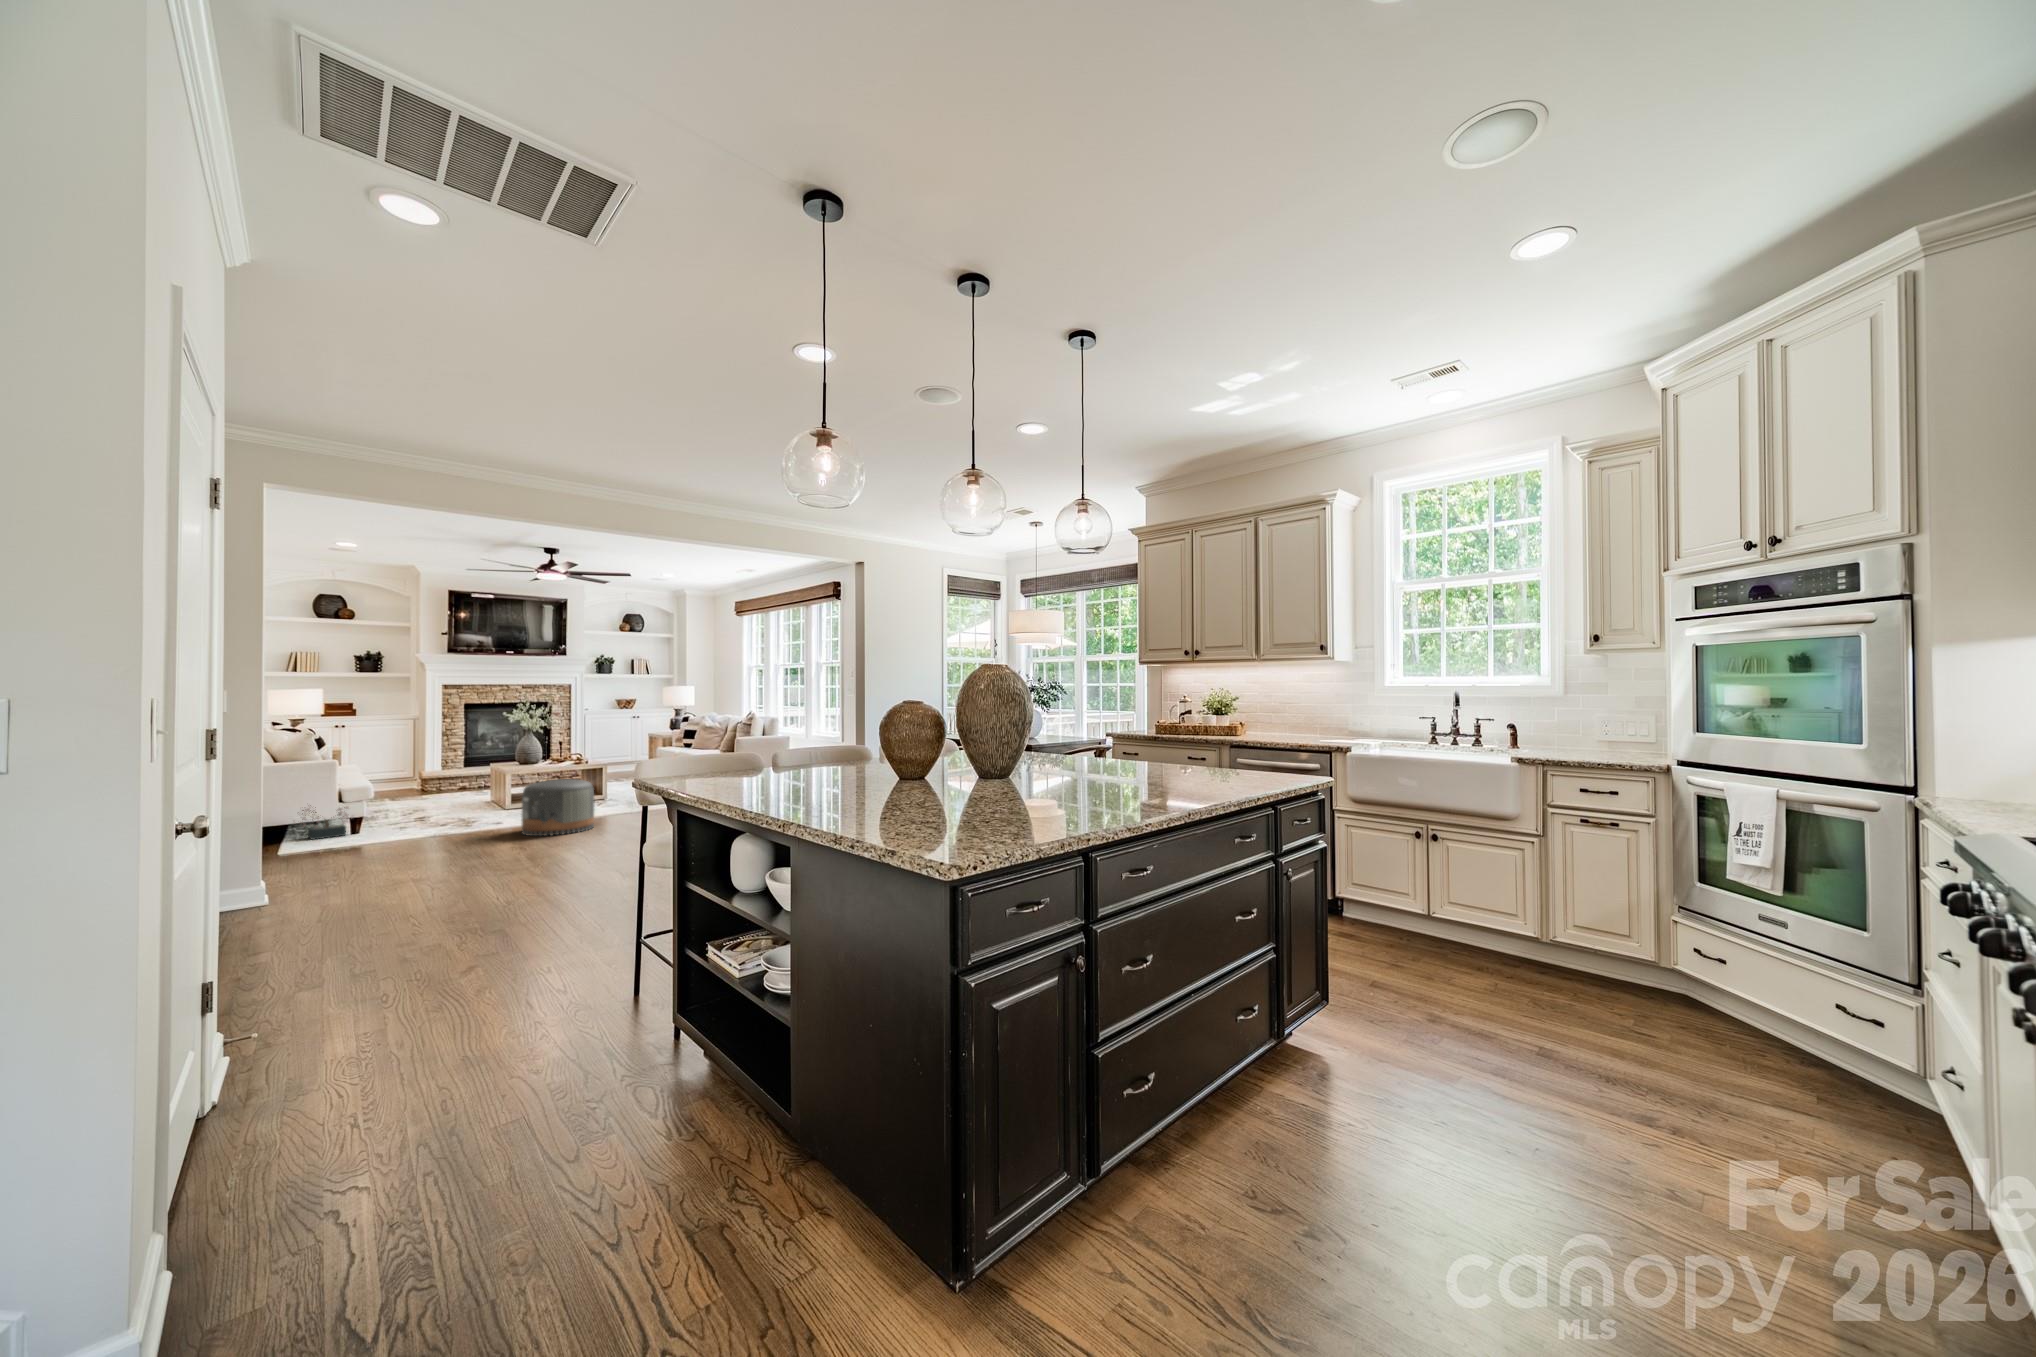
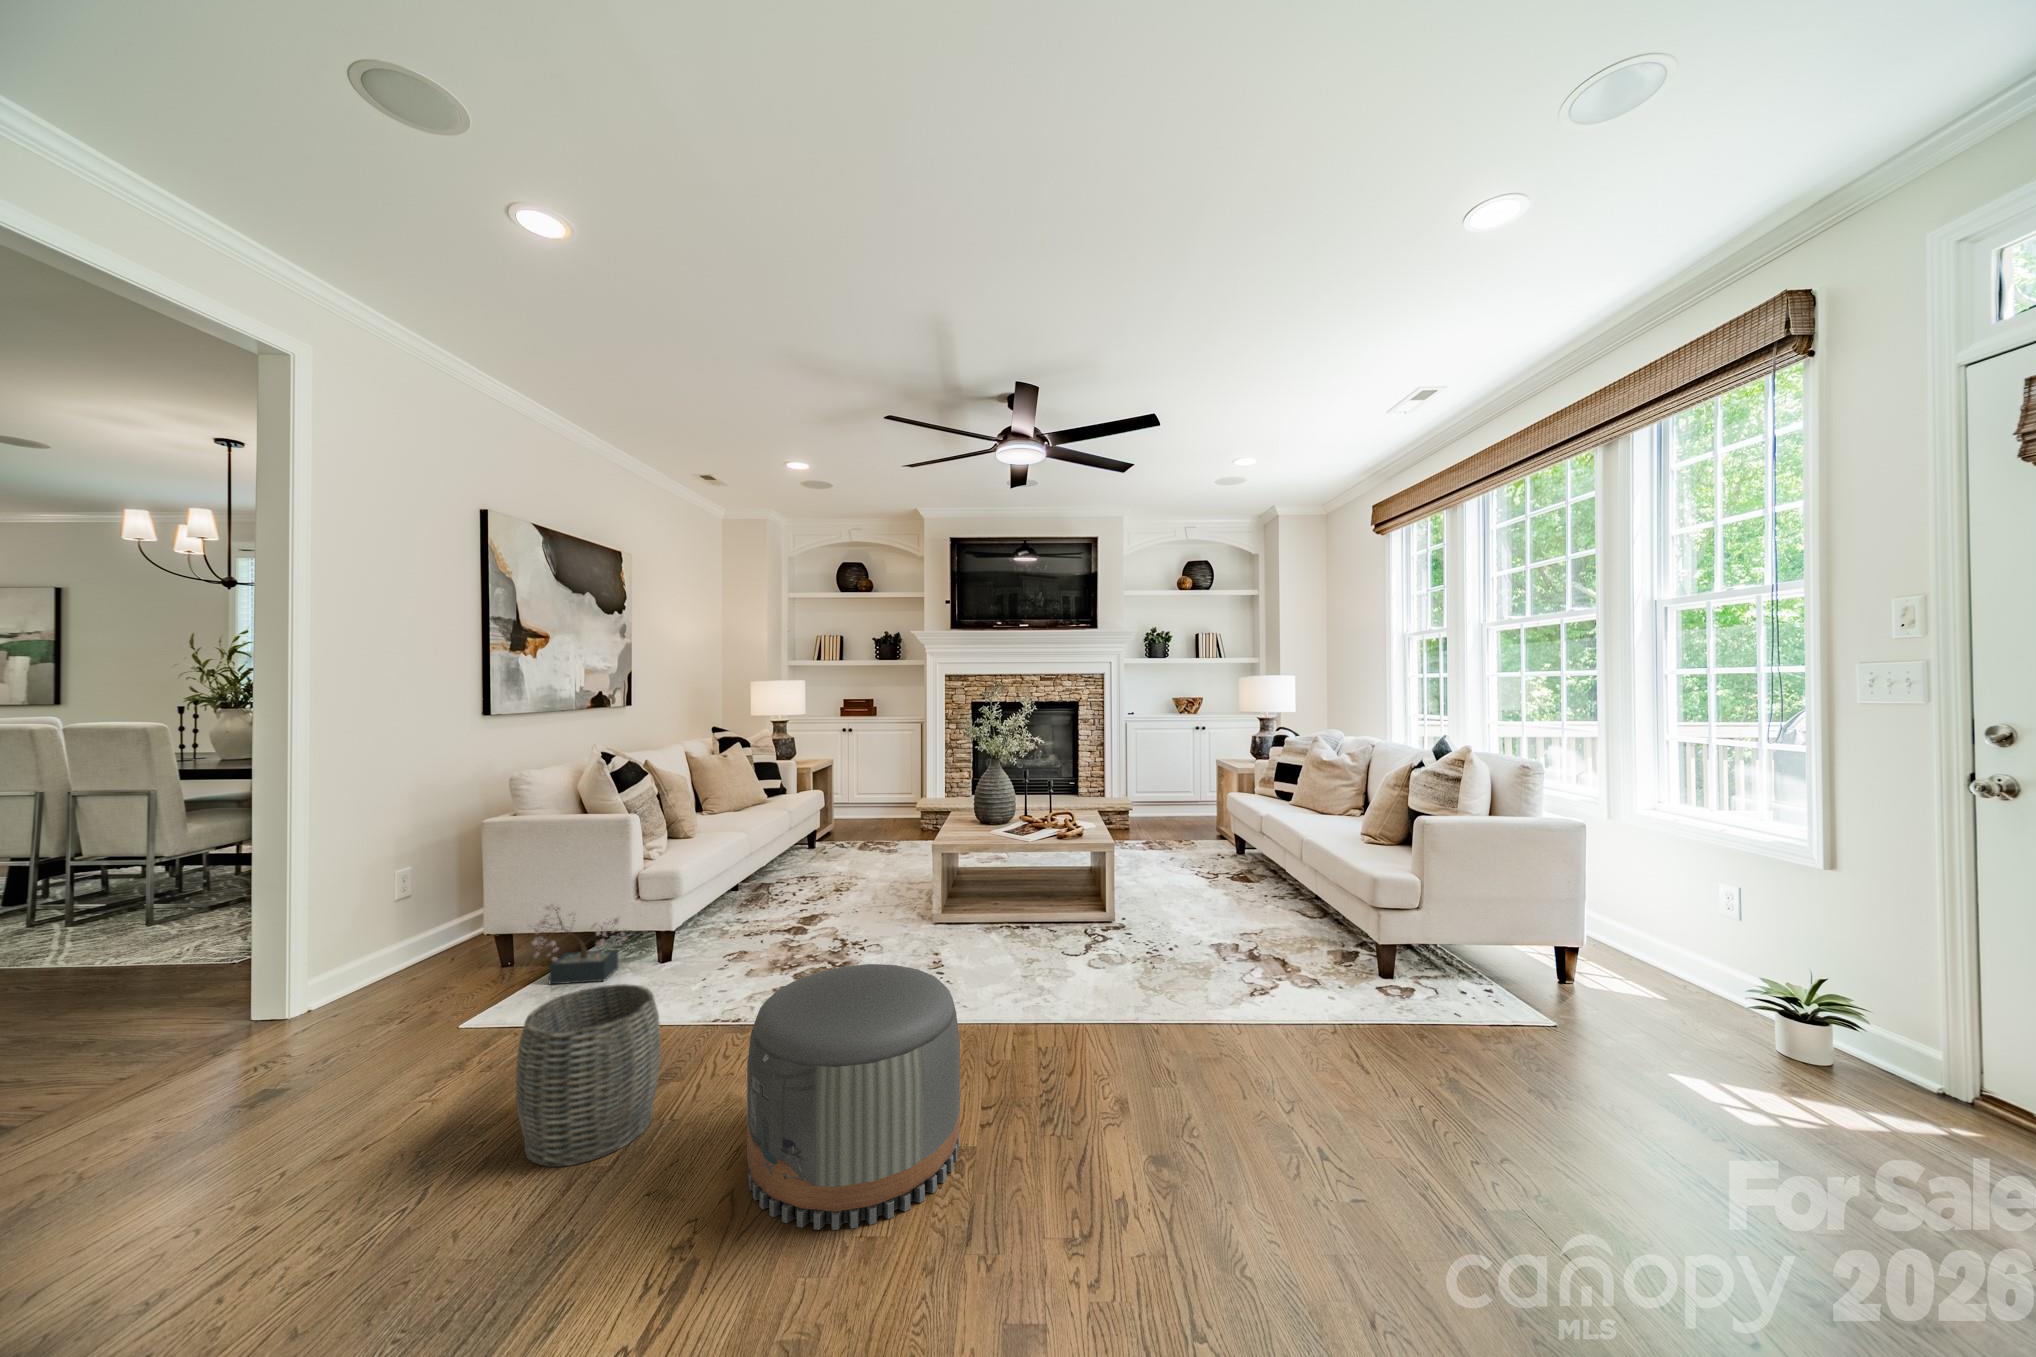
woven basket: none [420,797,473,845] -> present [516,984,660,1167]

